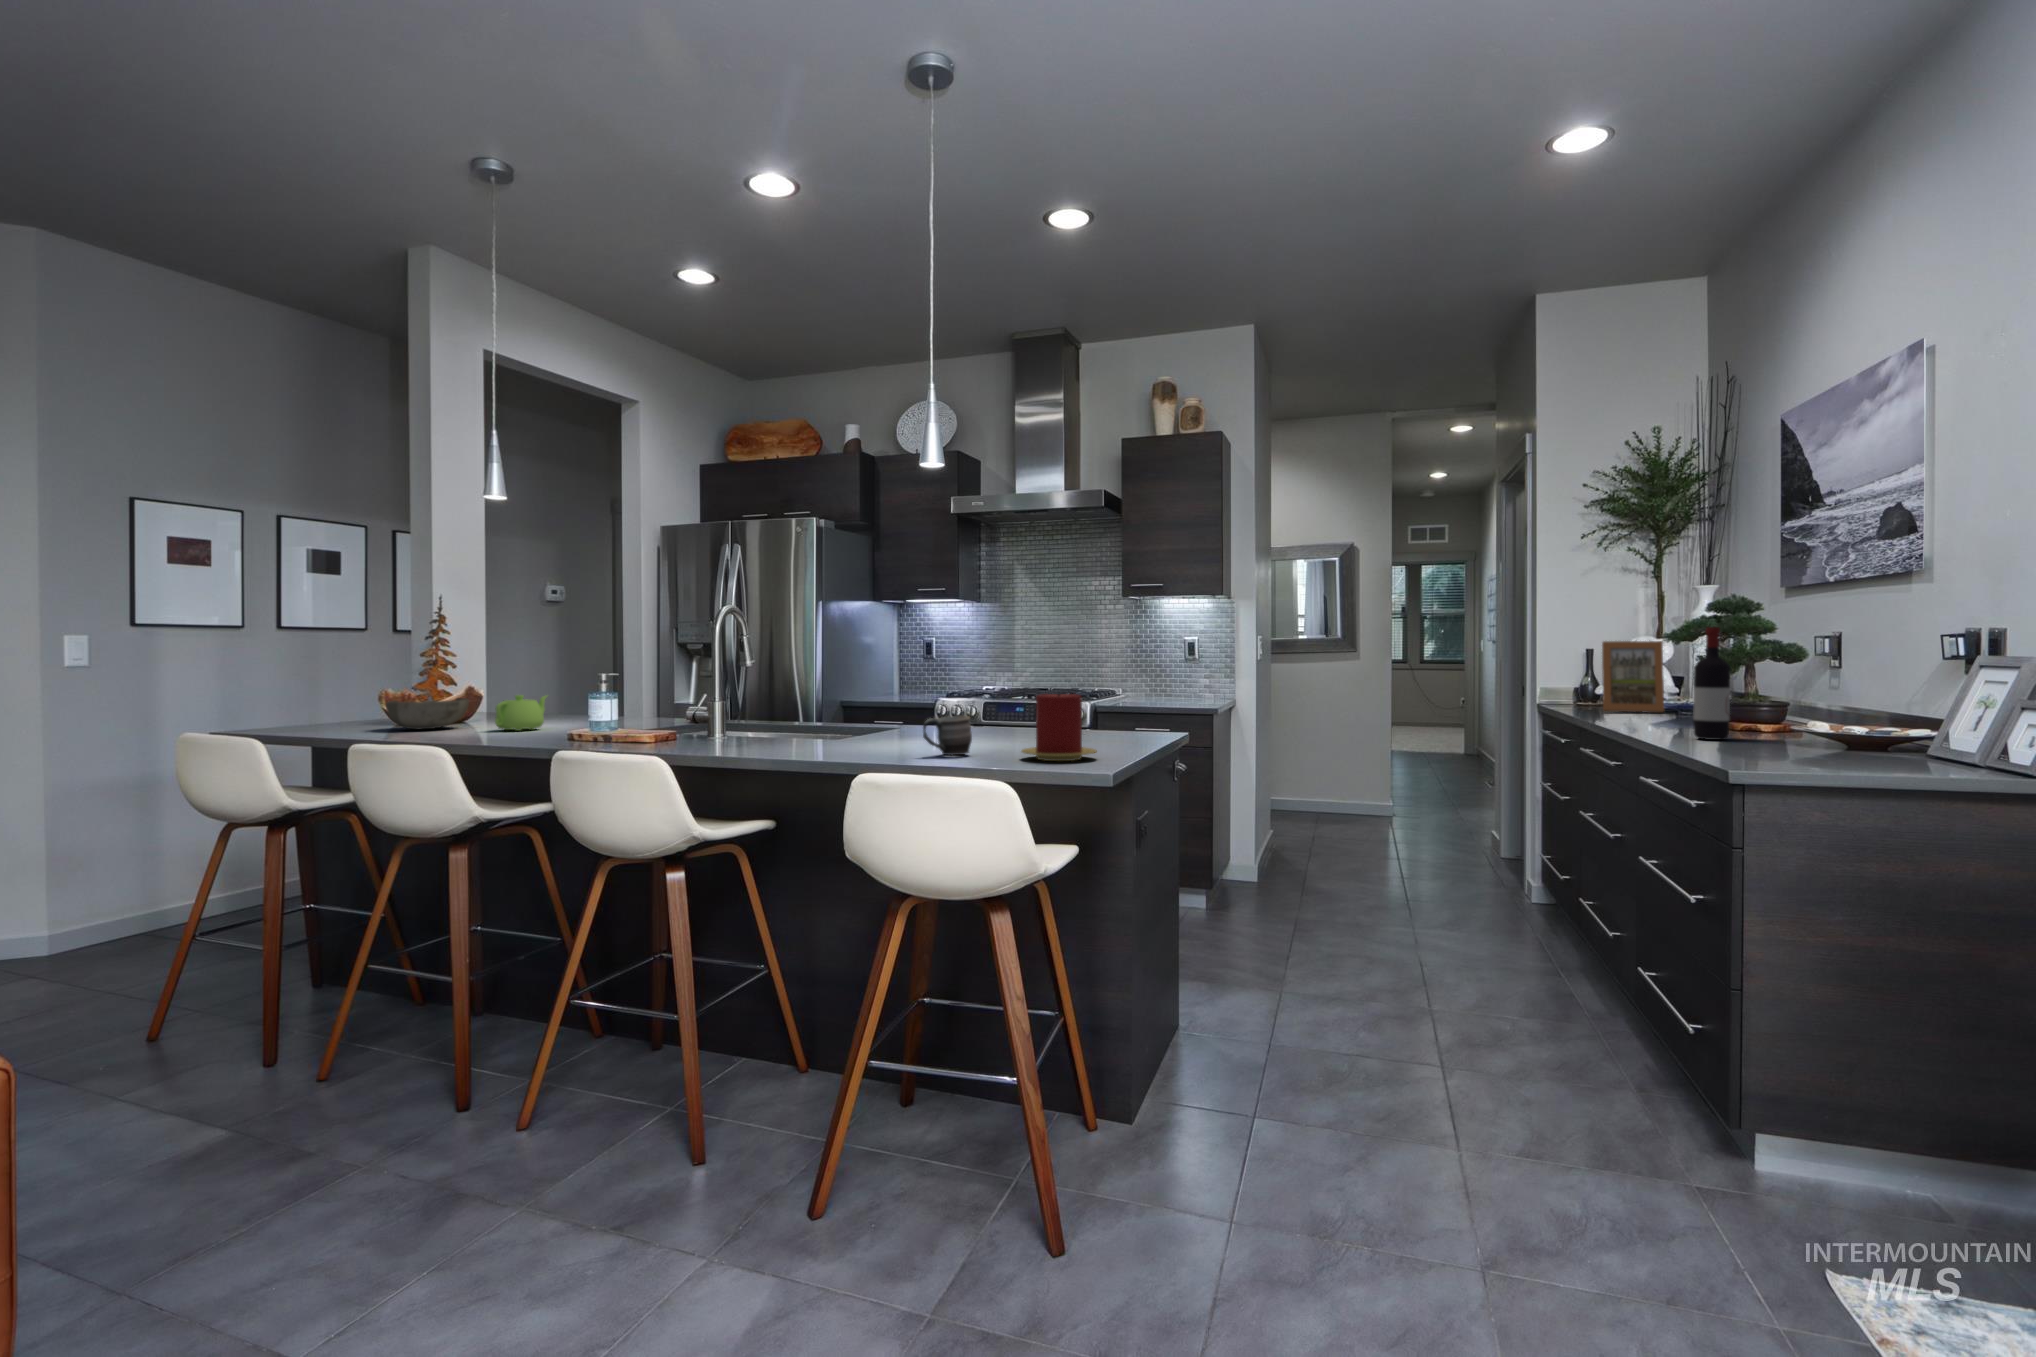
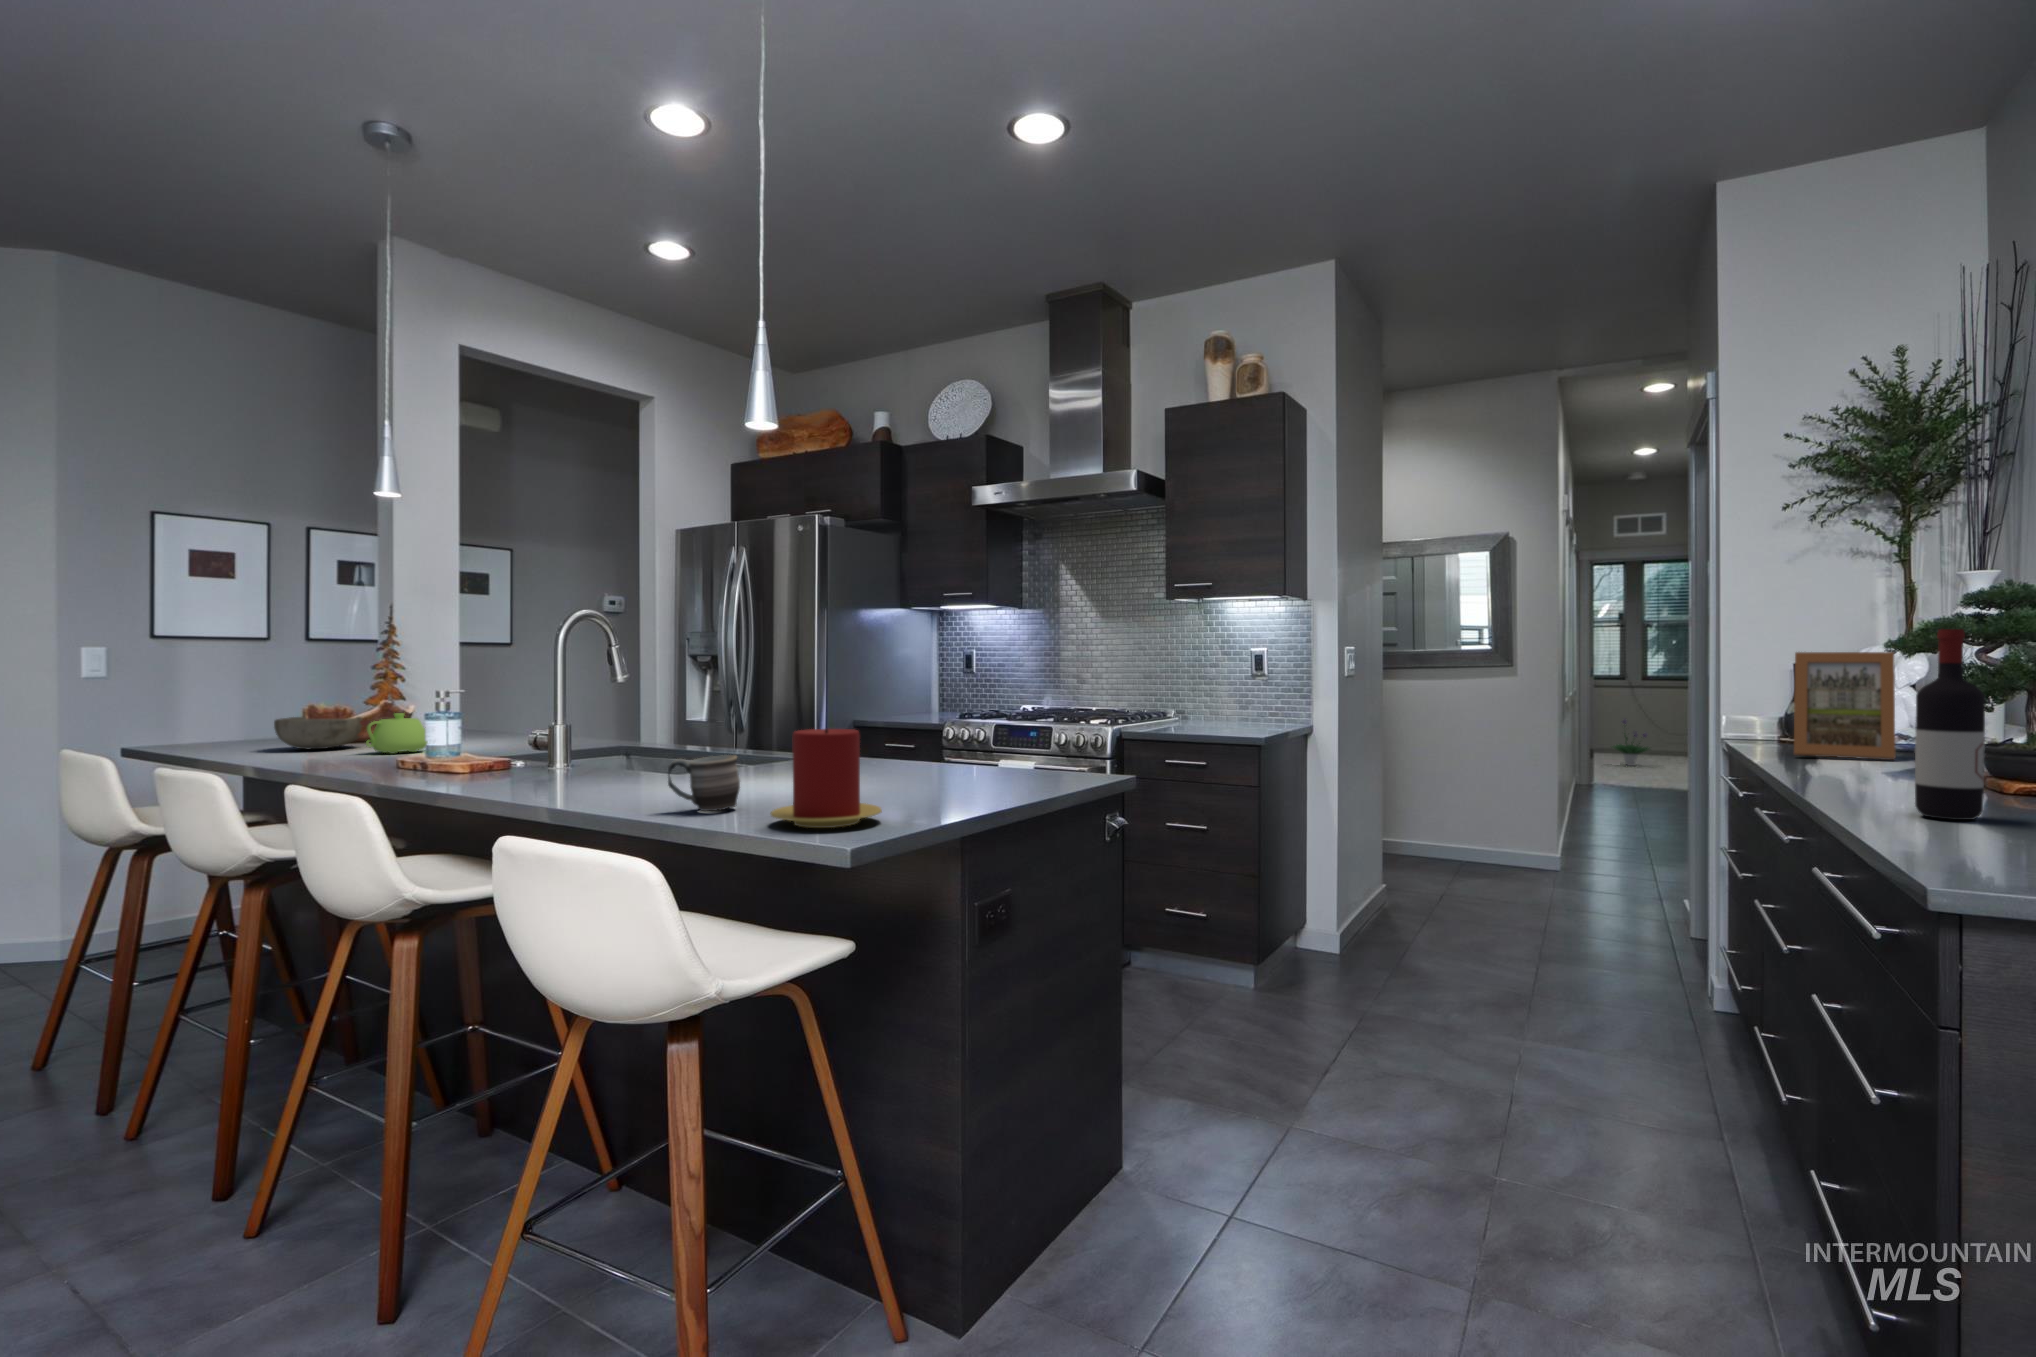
potted plant: none [1403,698,1436,739] -> present [1613,720,1649,766]

